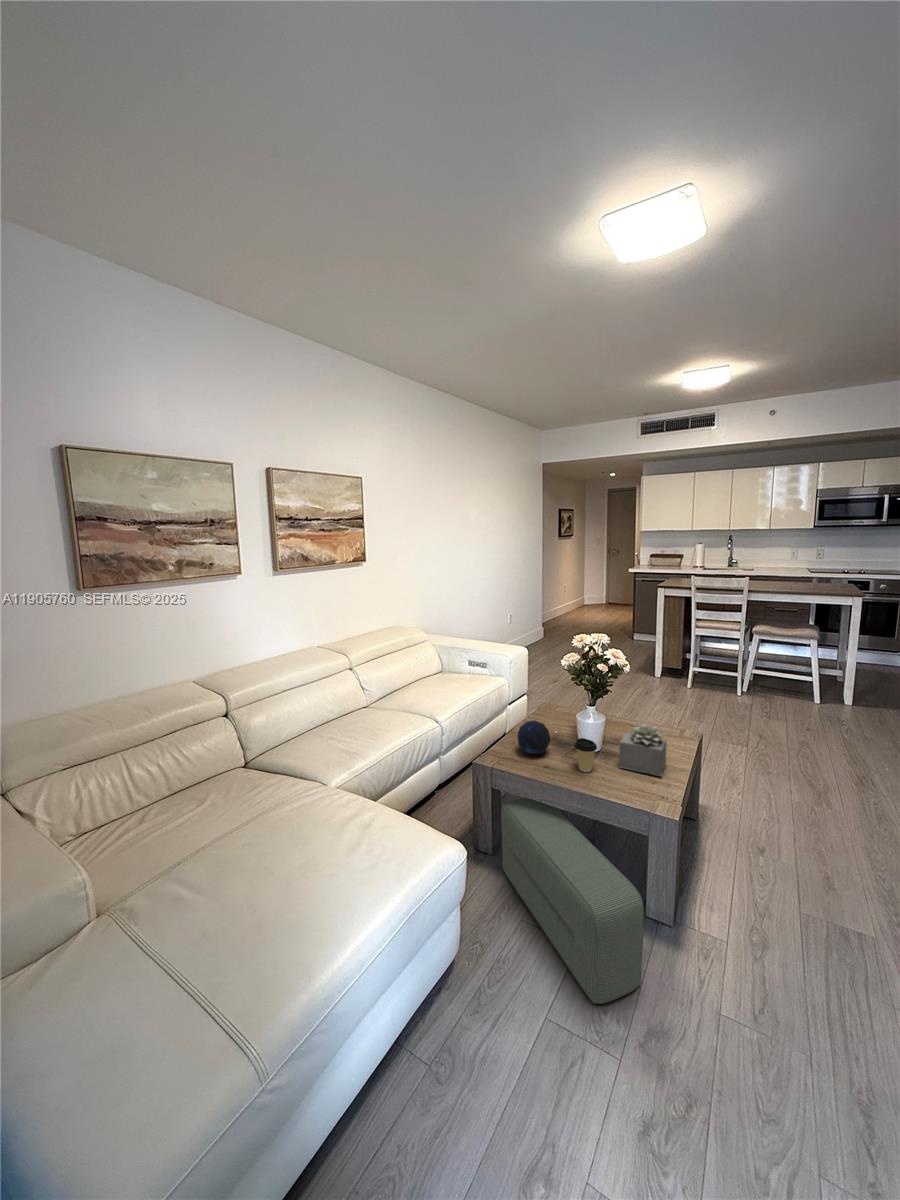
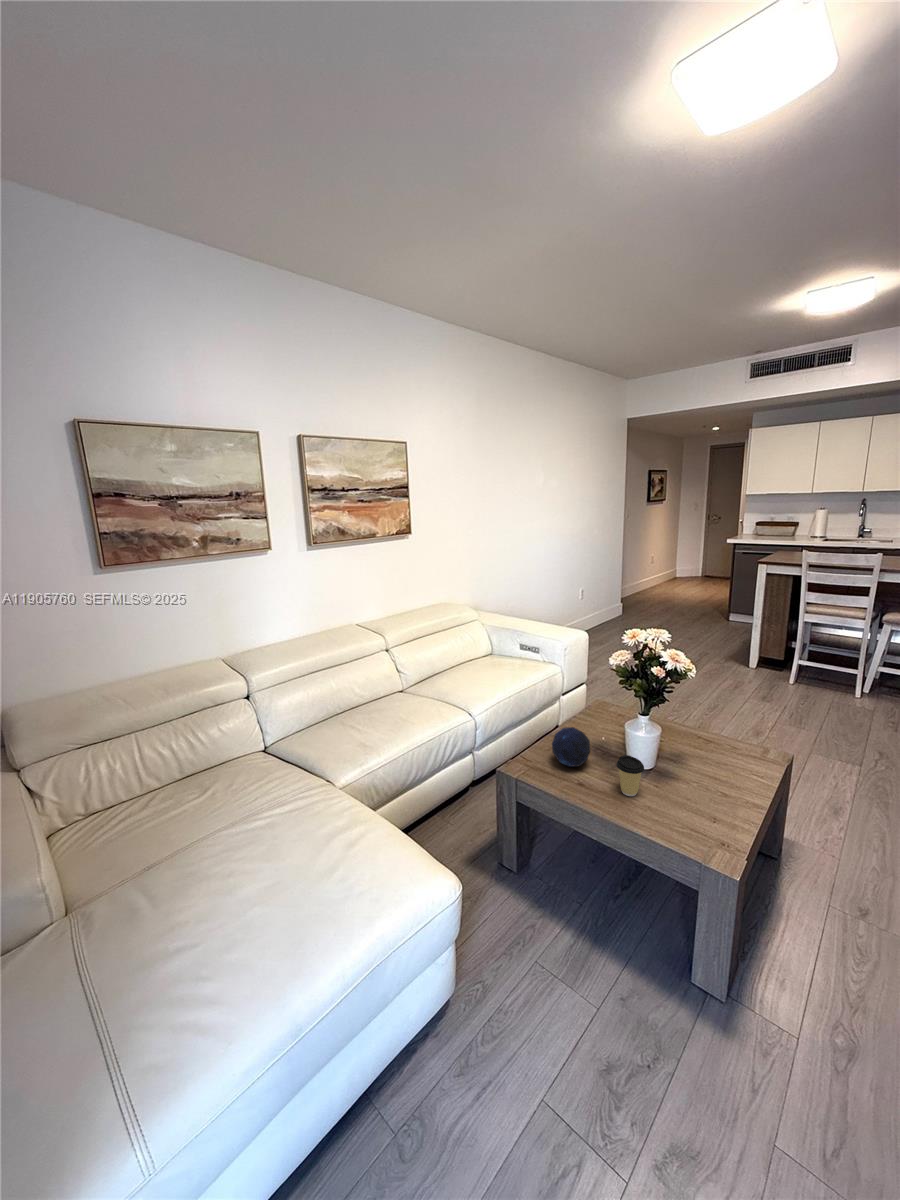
succulent plant: present [619,724,667,776] -> none [672,744,738,813]
pouf: present [501,797,644,1004] -> none [525,816,677,1092]

